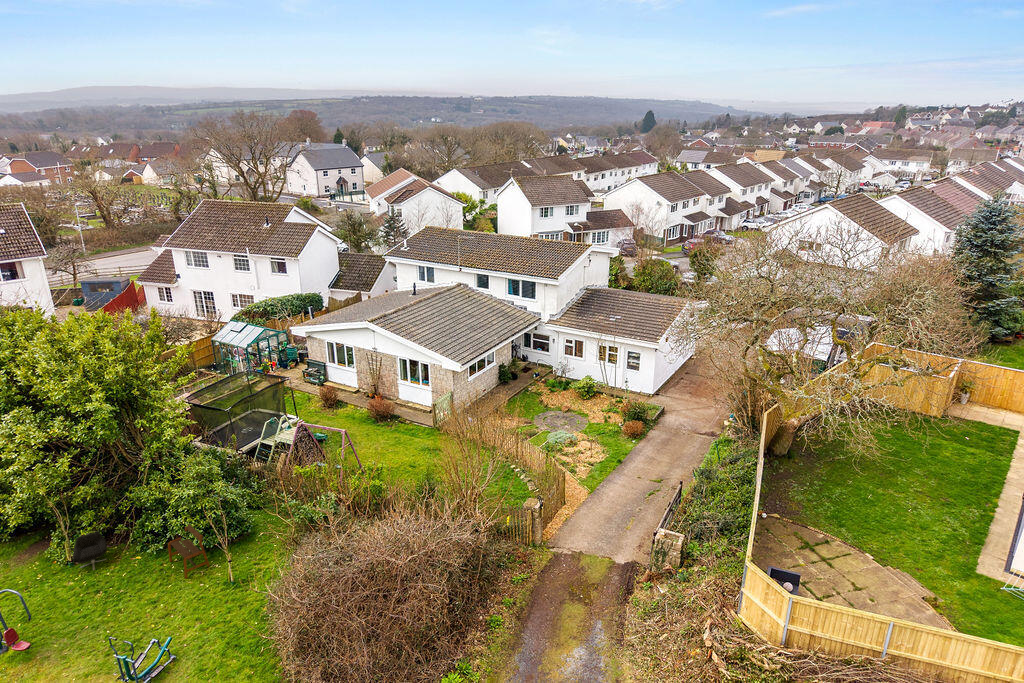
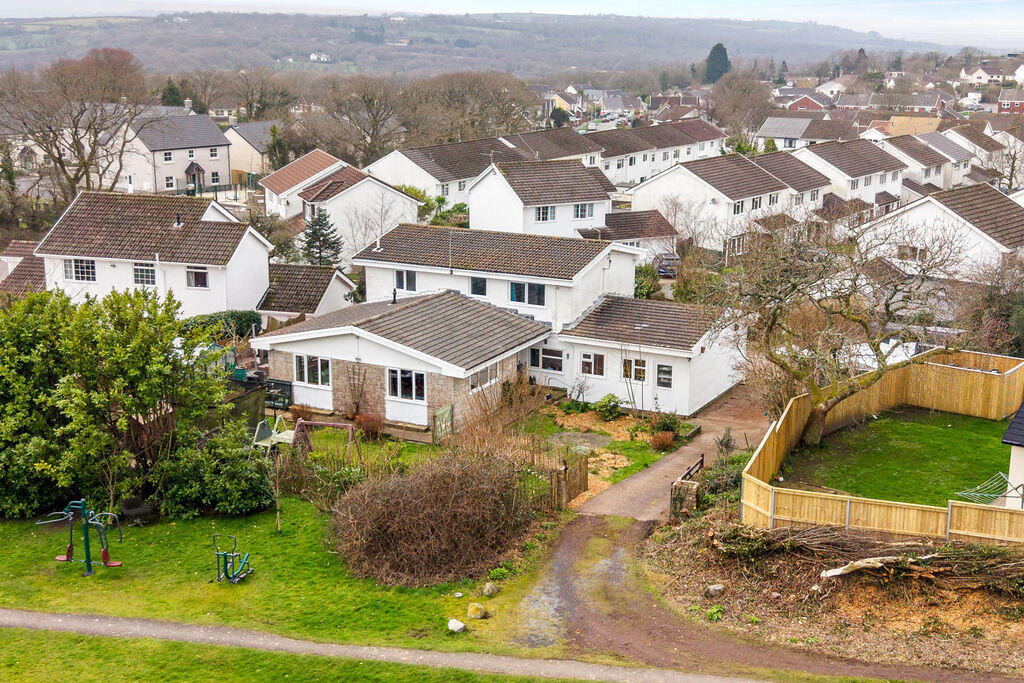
bench: present [168,524,209,579] -> none [211,484,252,530]

